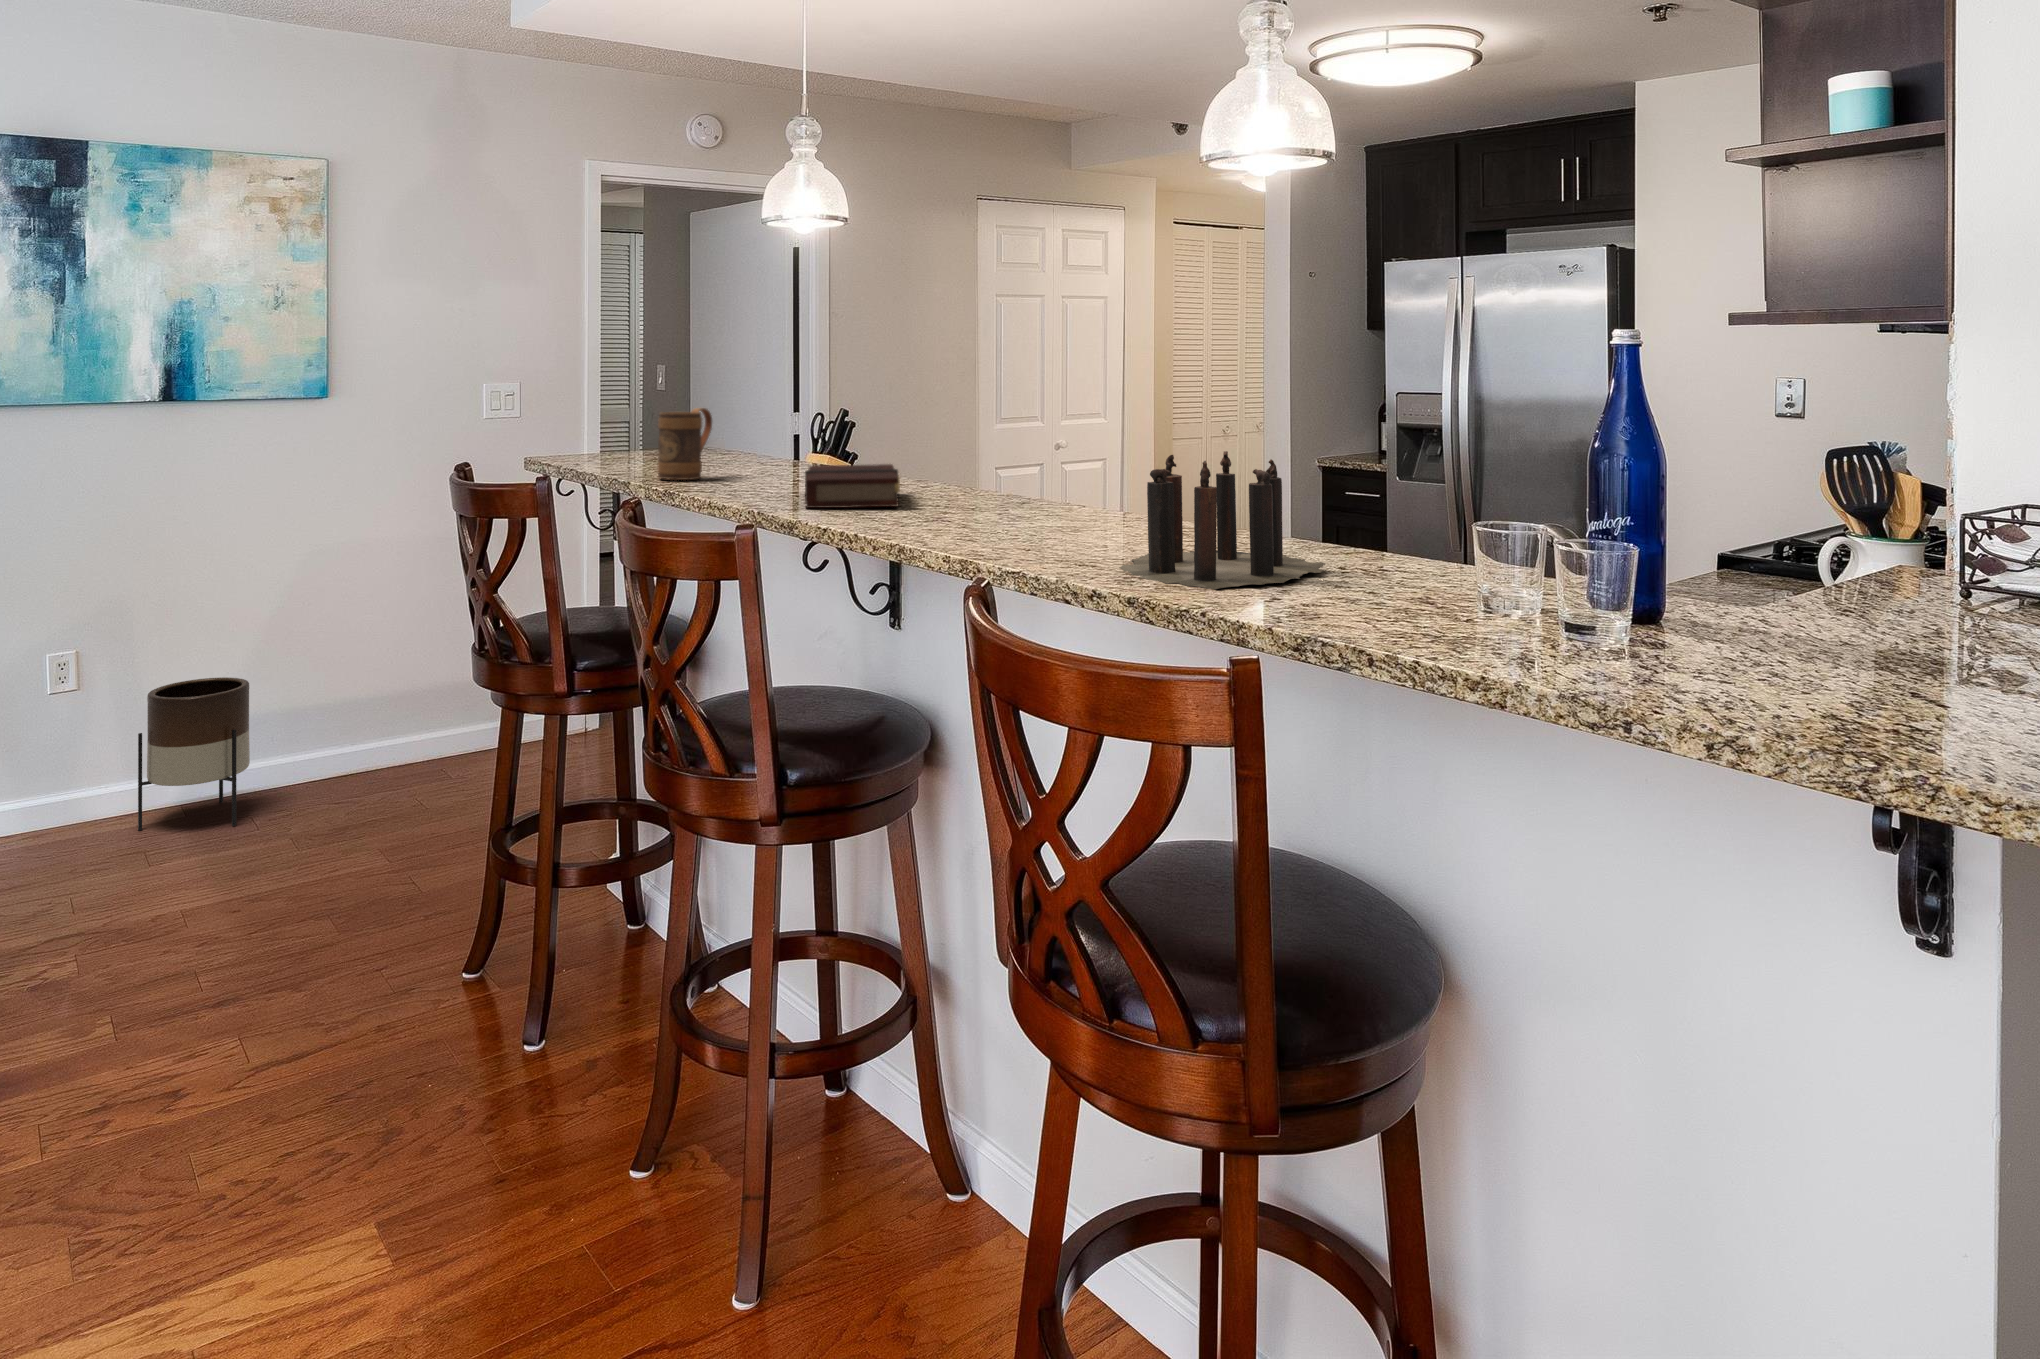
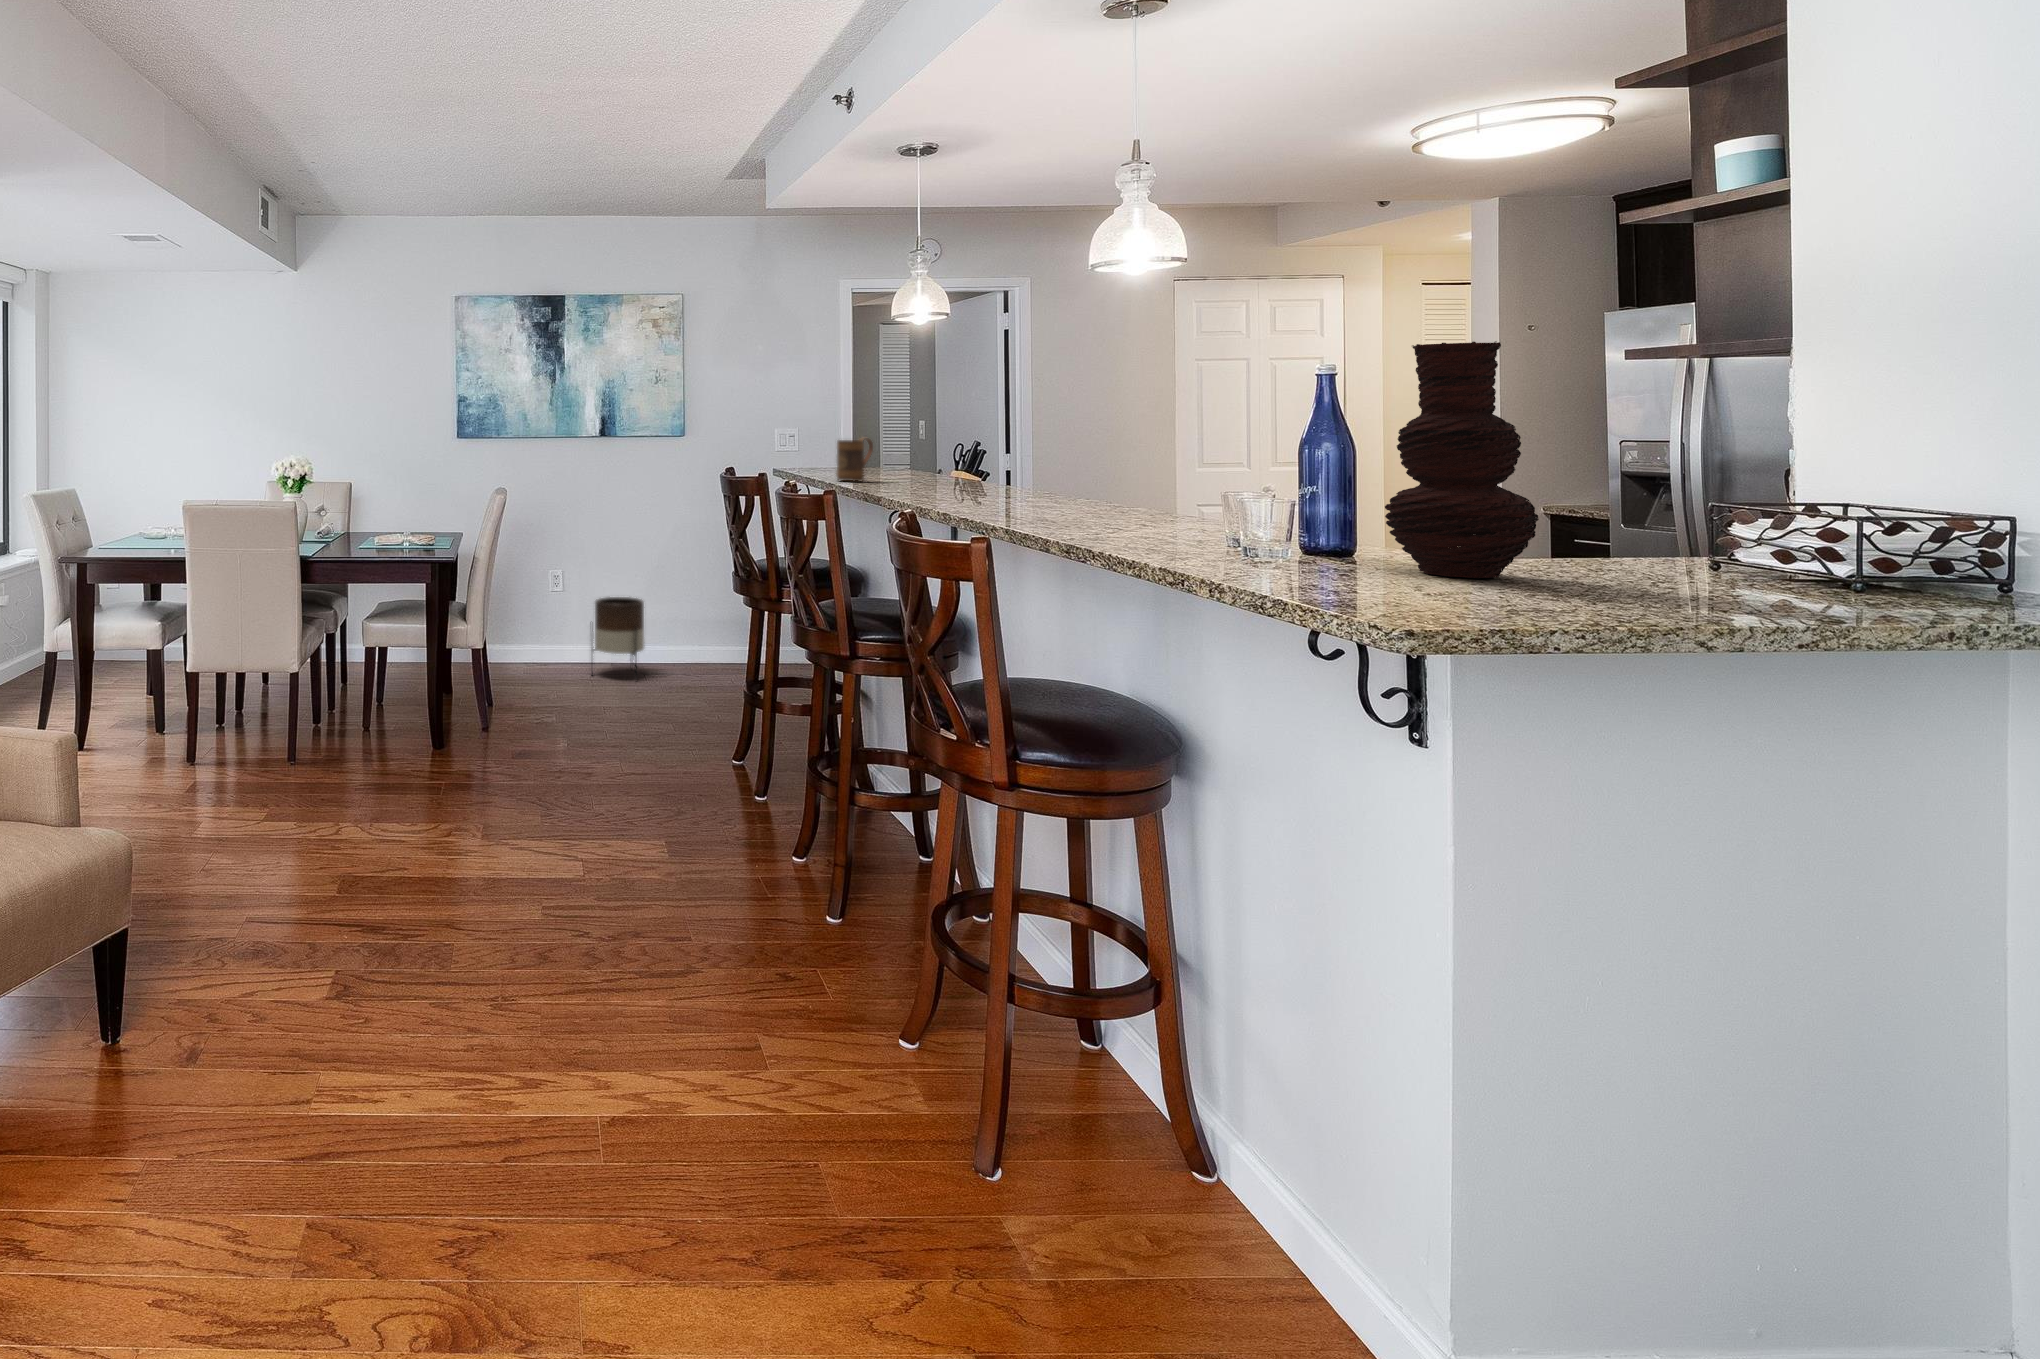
vase: none [1772,306,1978,663] -> present [1385,341,1539,578]
candle: present [1119,451,1326,589] -> none [1021,453,1174,529]
book: present [805,464,900,508] -> none [899,472,974,495]

